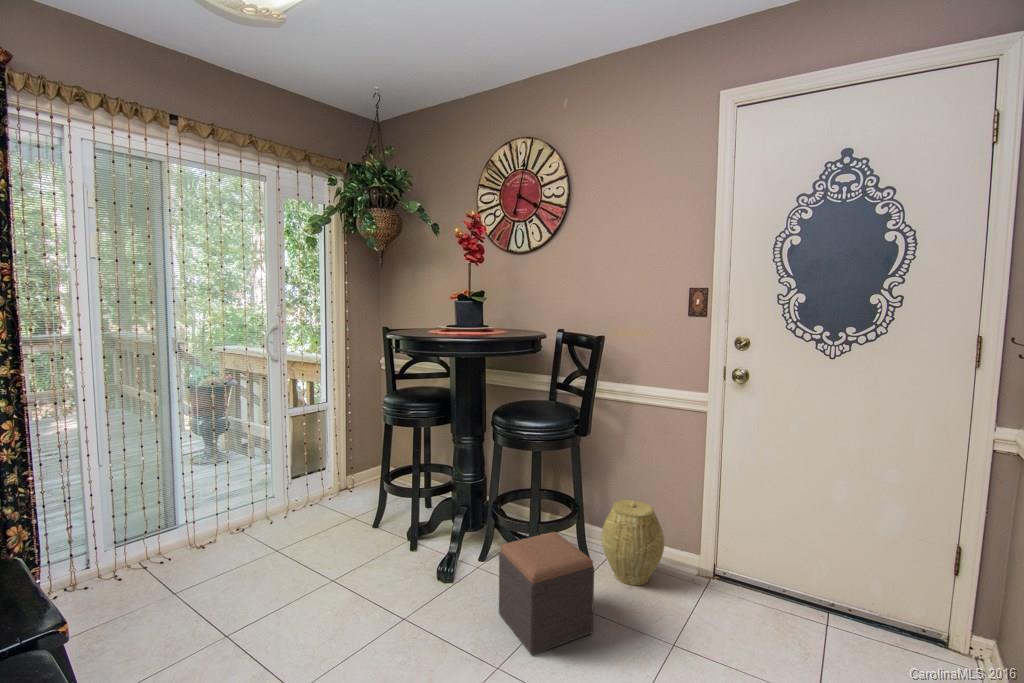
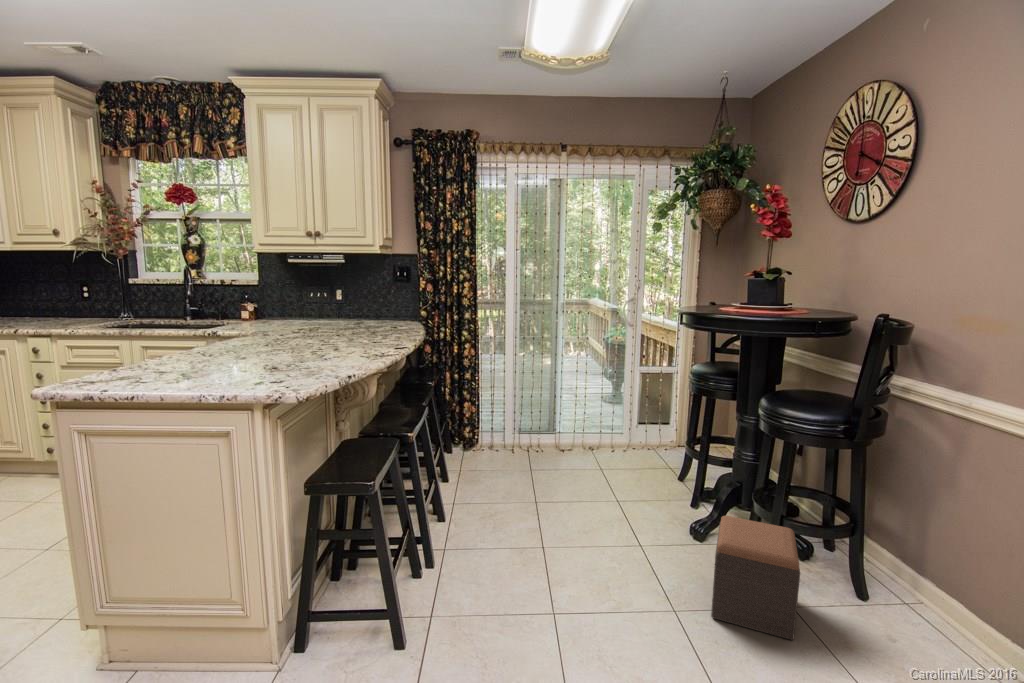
woven basket: present [602,500,664,585] -> none [873,535,974,648]

